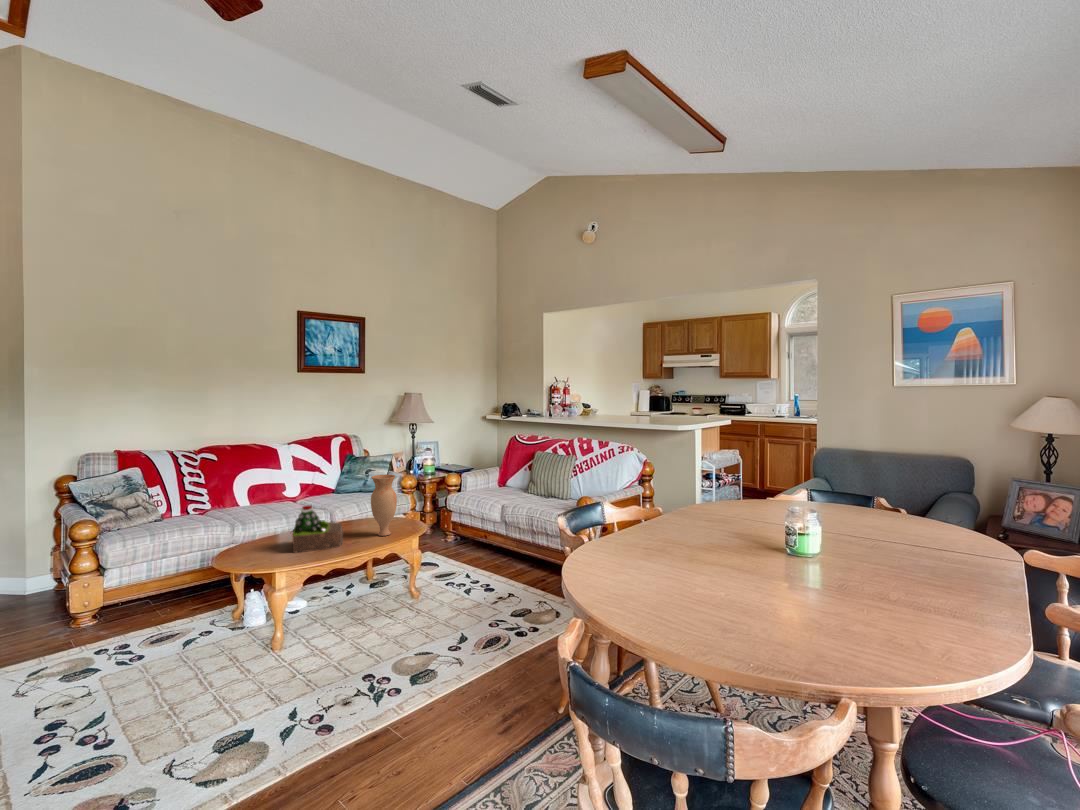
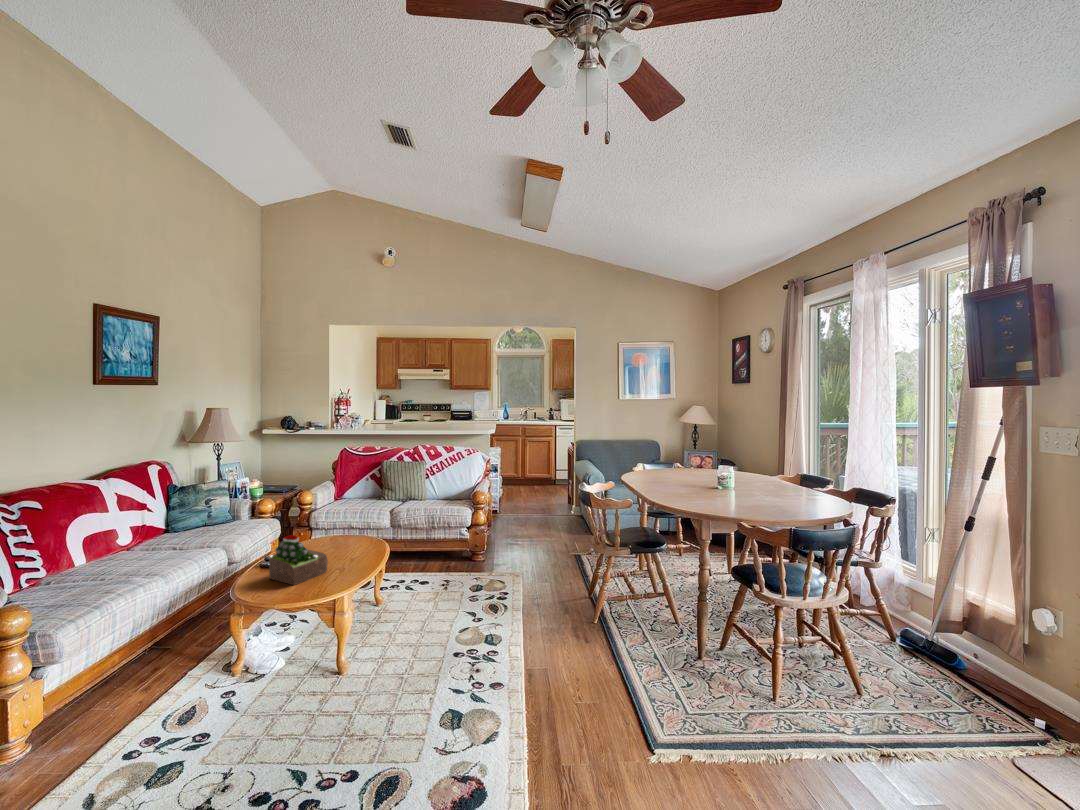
vase: present [371,474,397,536] -> none [328,494,354,555]

